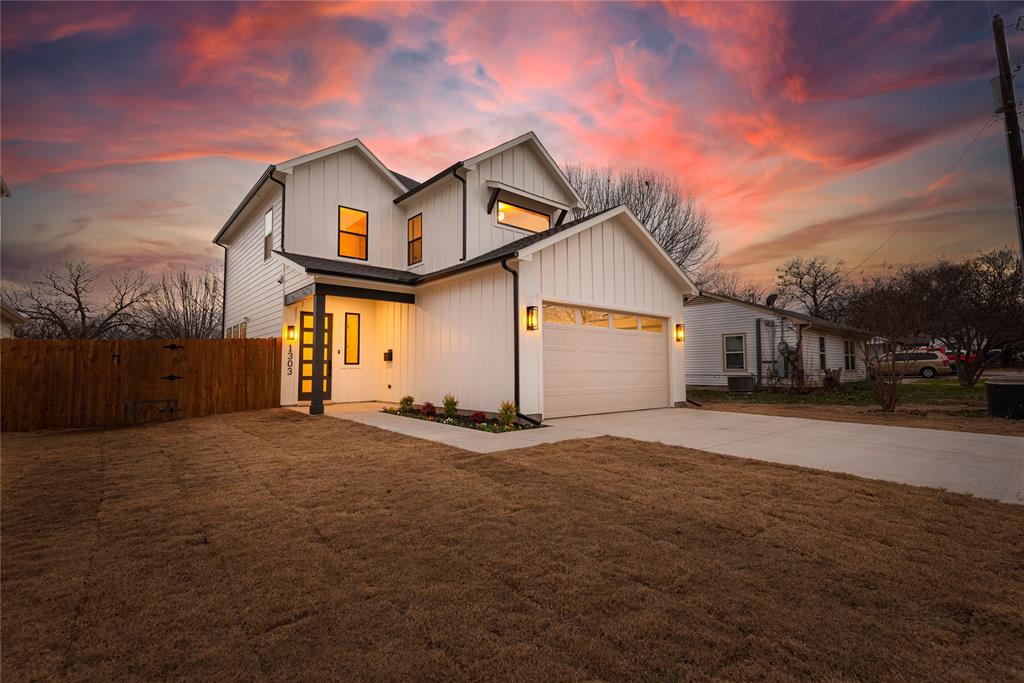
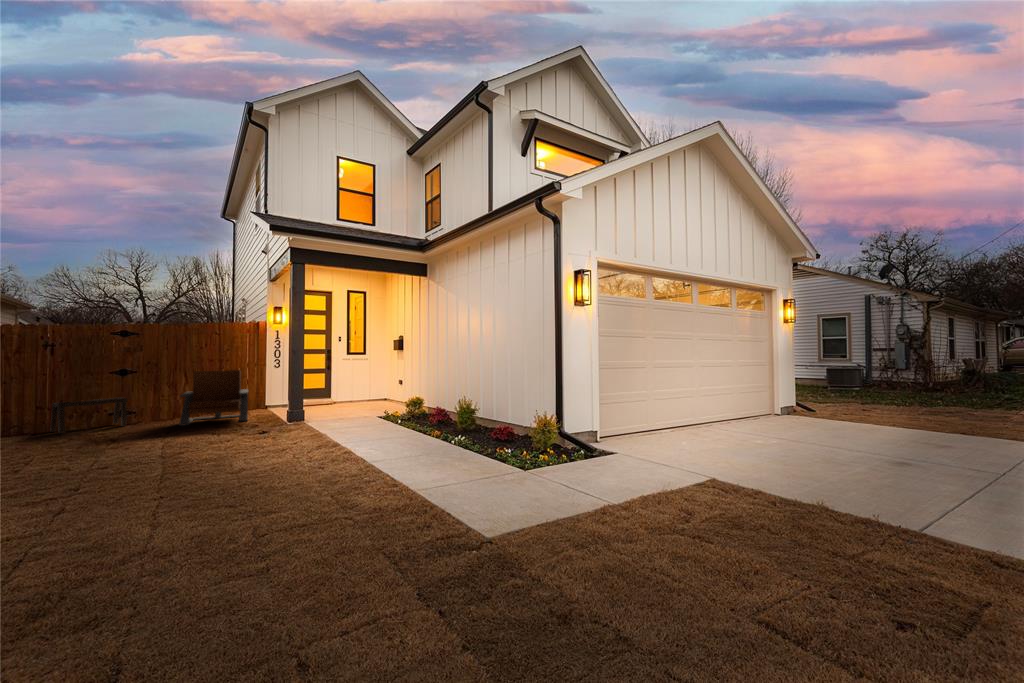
lounge chair: none [220,377,274,419] -> present [179,370,248,426]

